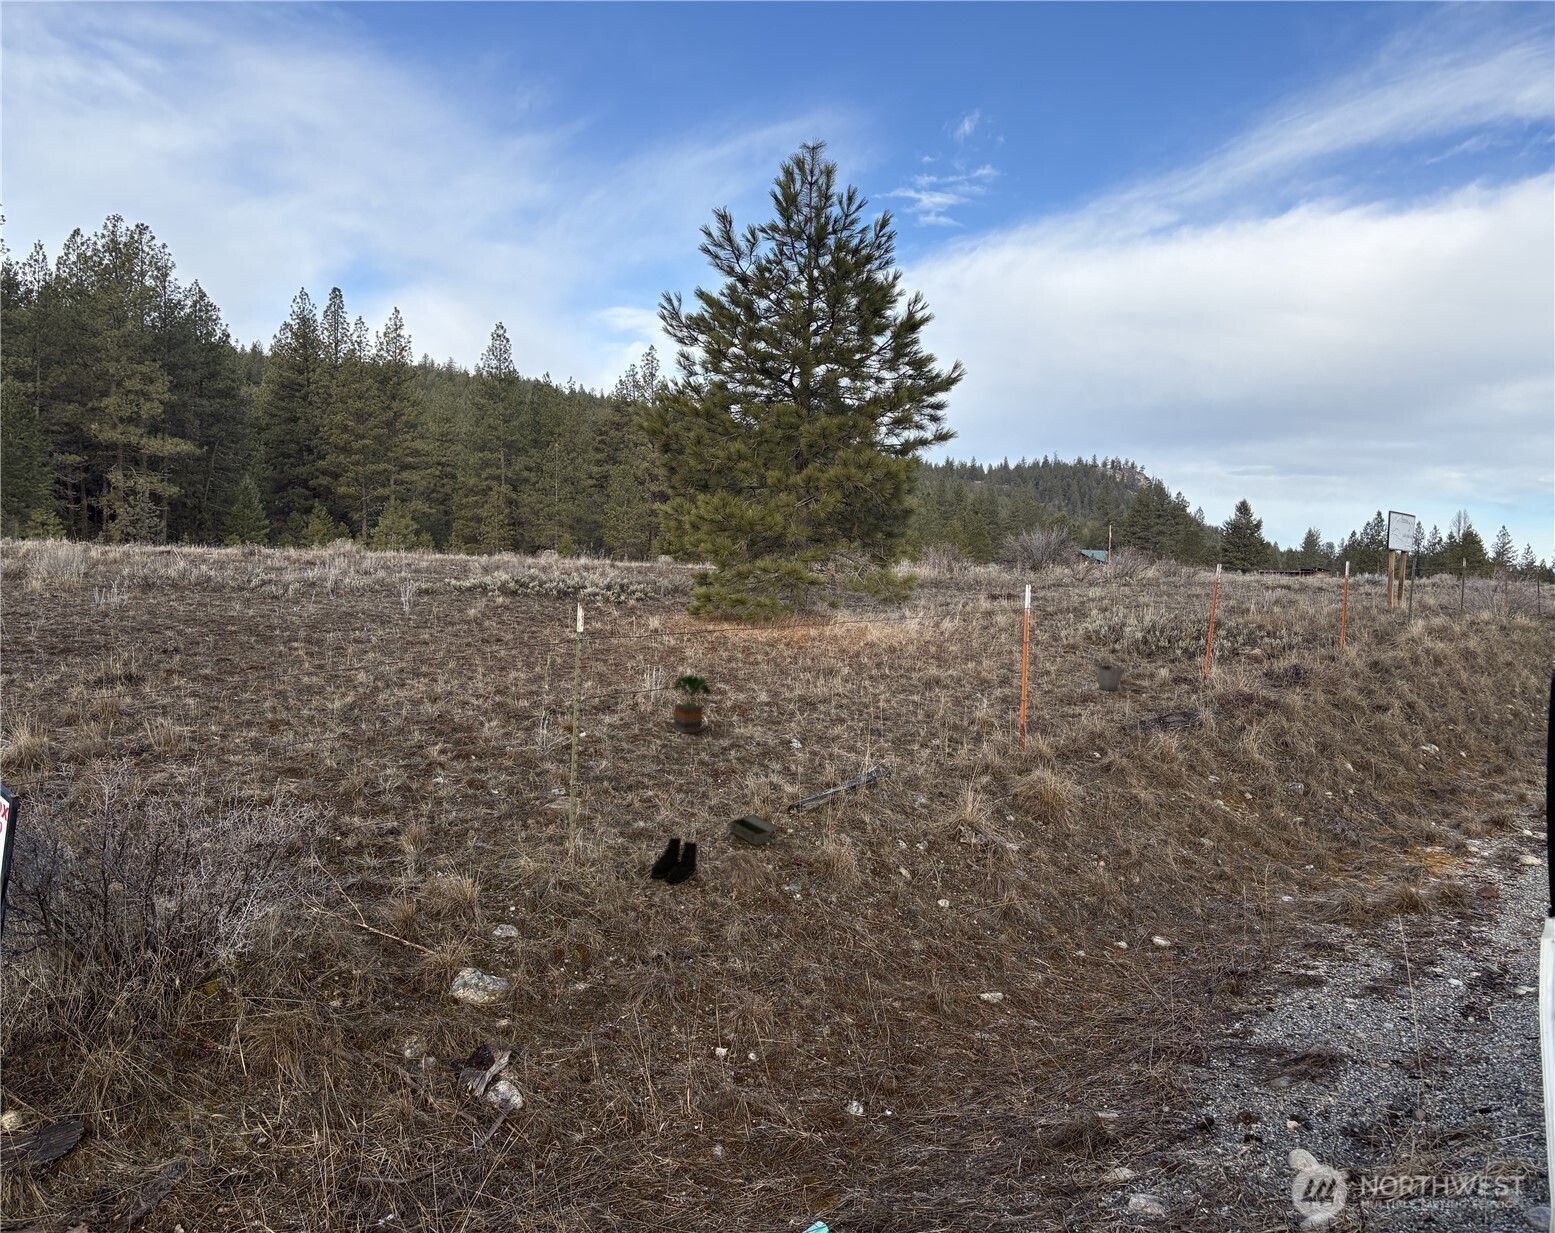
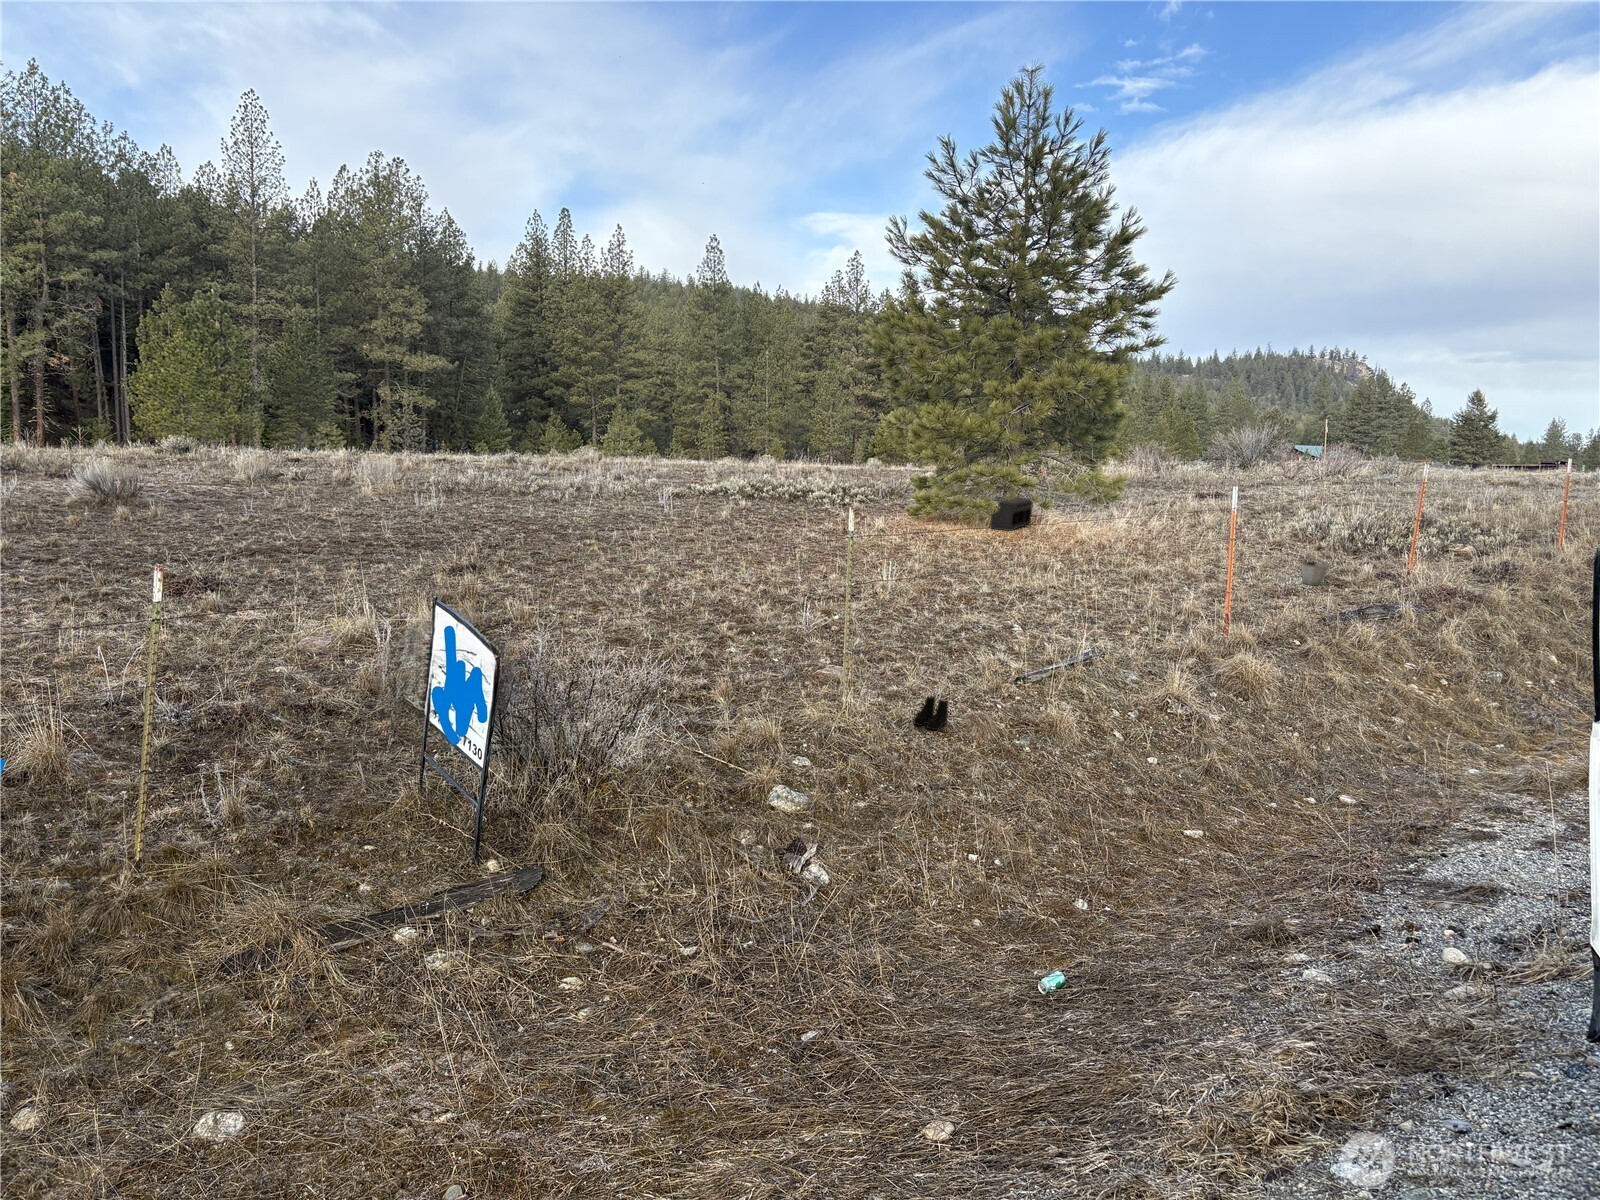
bench: none [779,596,826,634] -> present [990,497,1033,531]
potted tree: present [673,676,712,733] -> none [910,569,945,617]
toolbox: present [730,815,780,845] -> none [970,683,1011,707]

